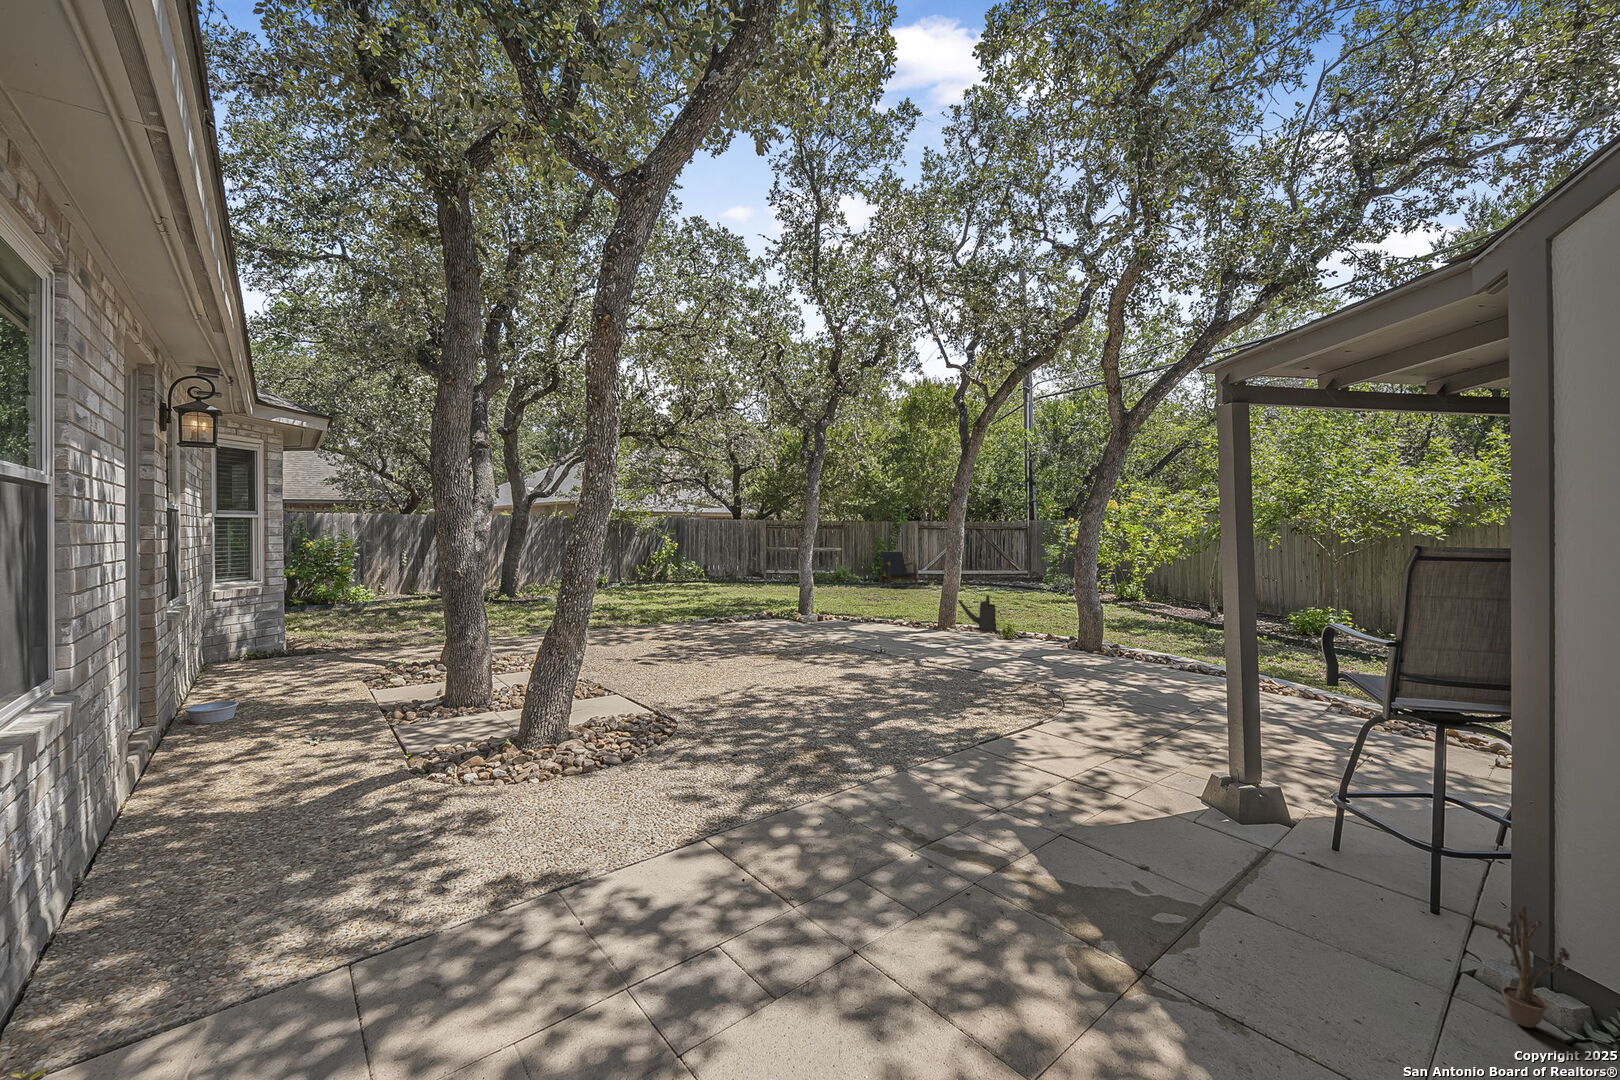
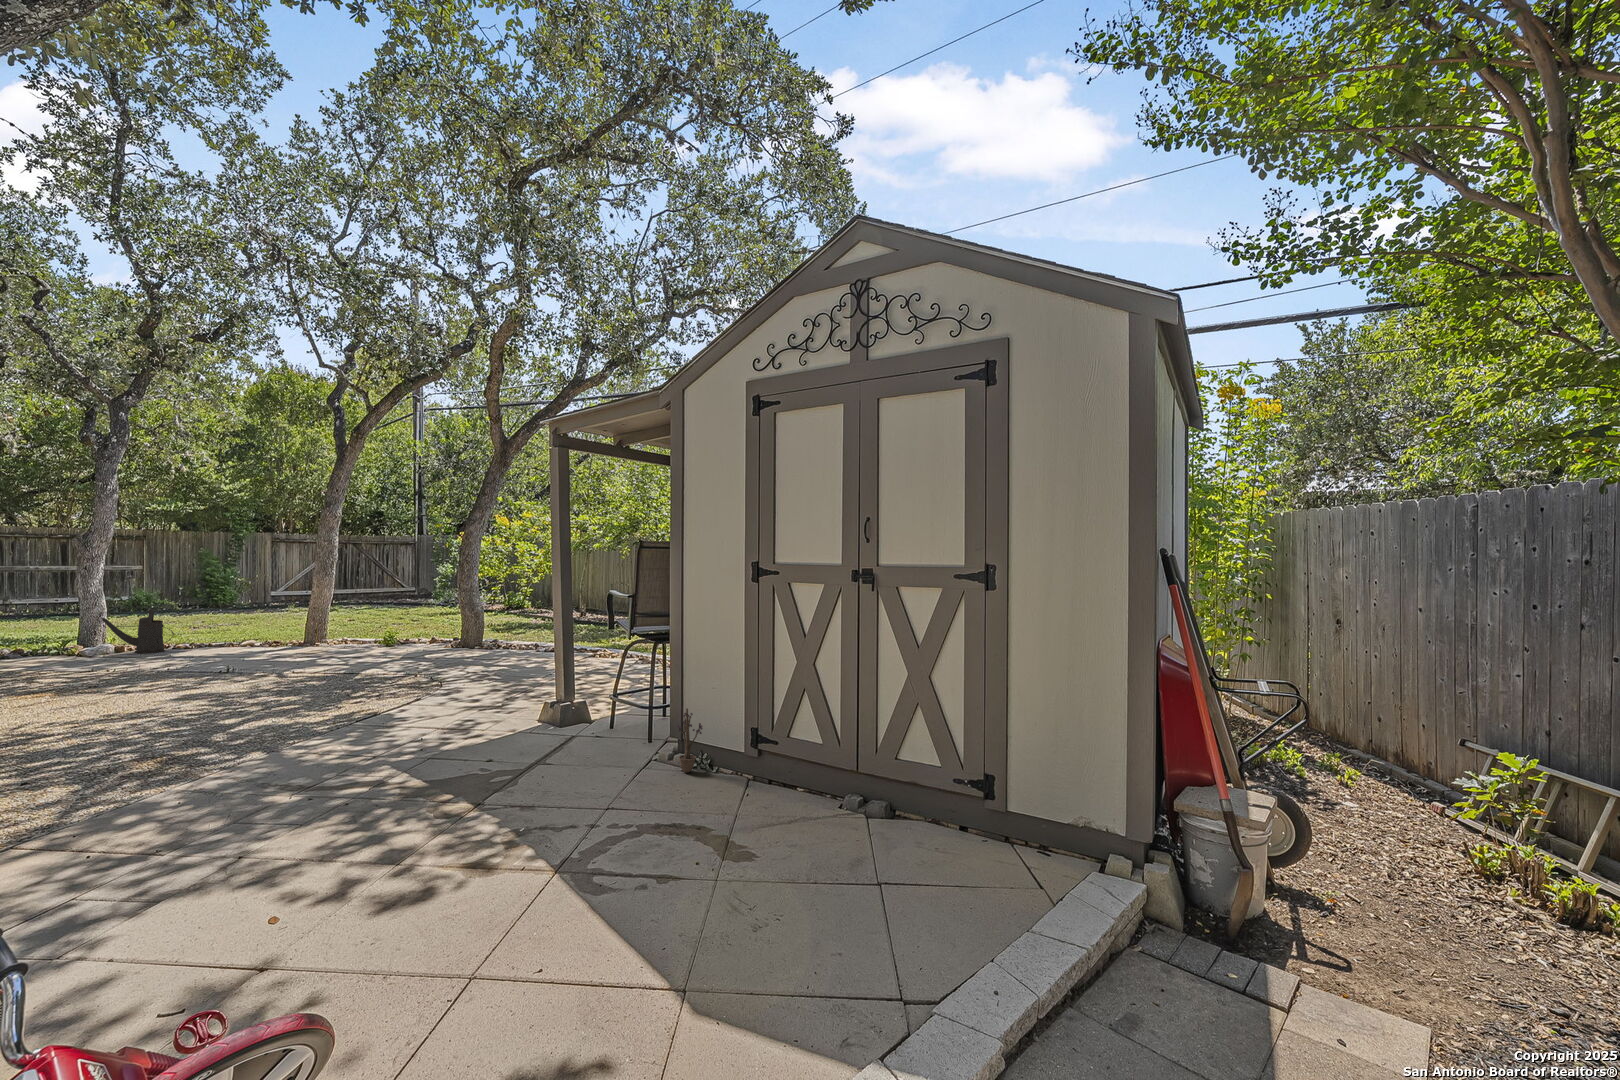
lounge chair: present [881,552,917,589] -> none [213,568,269,614]
watering can: present [958,595,1003,632] -> present [102,609,174,653]

